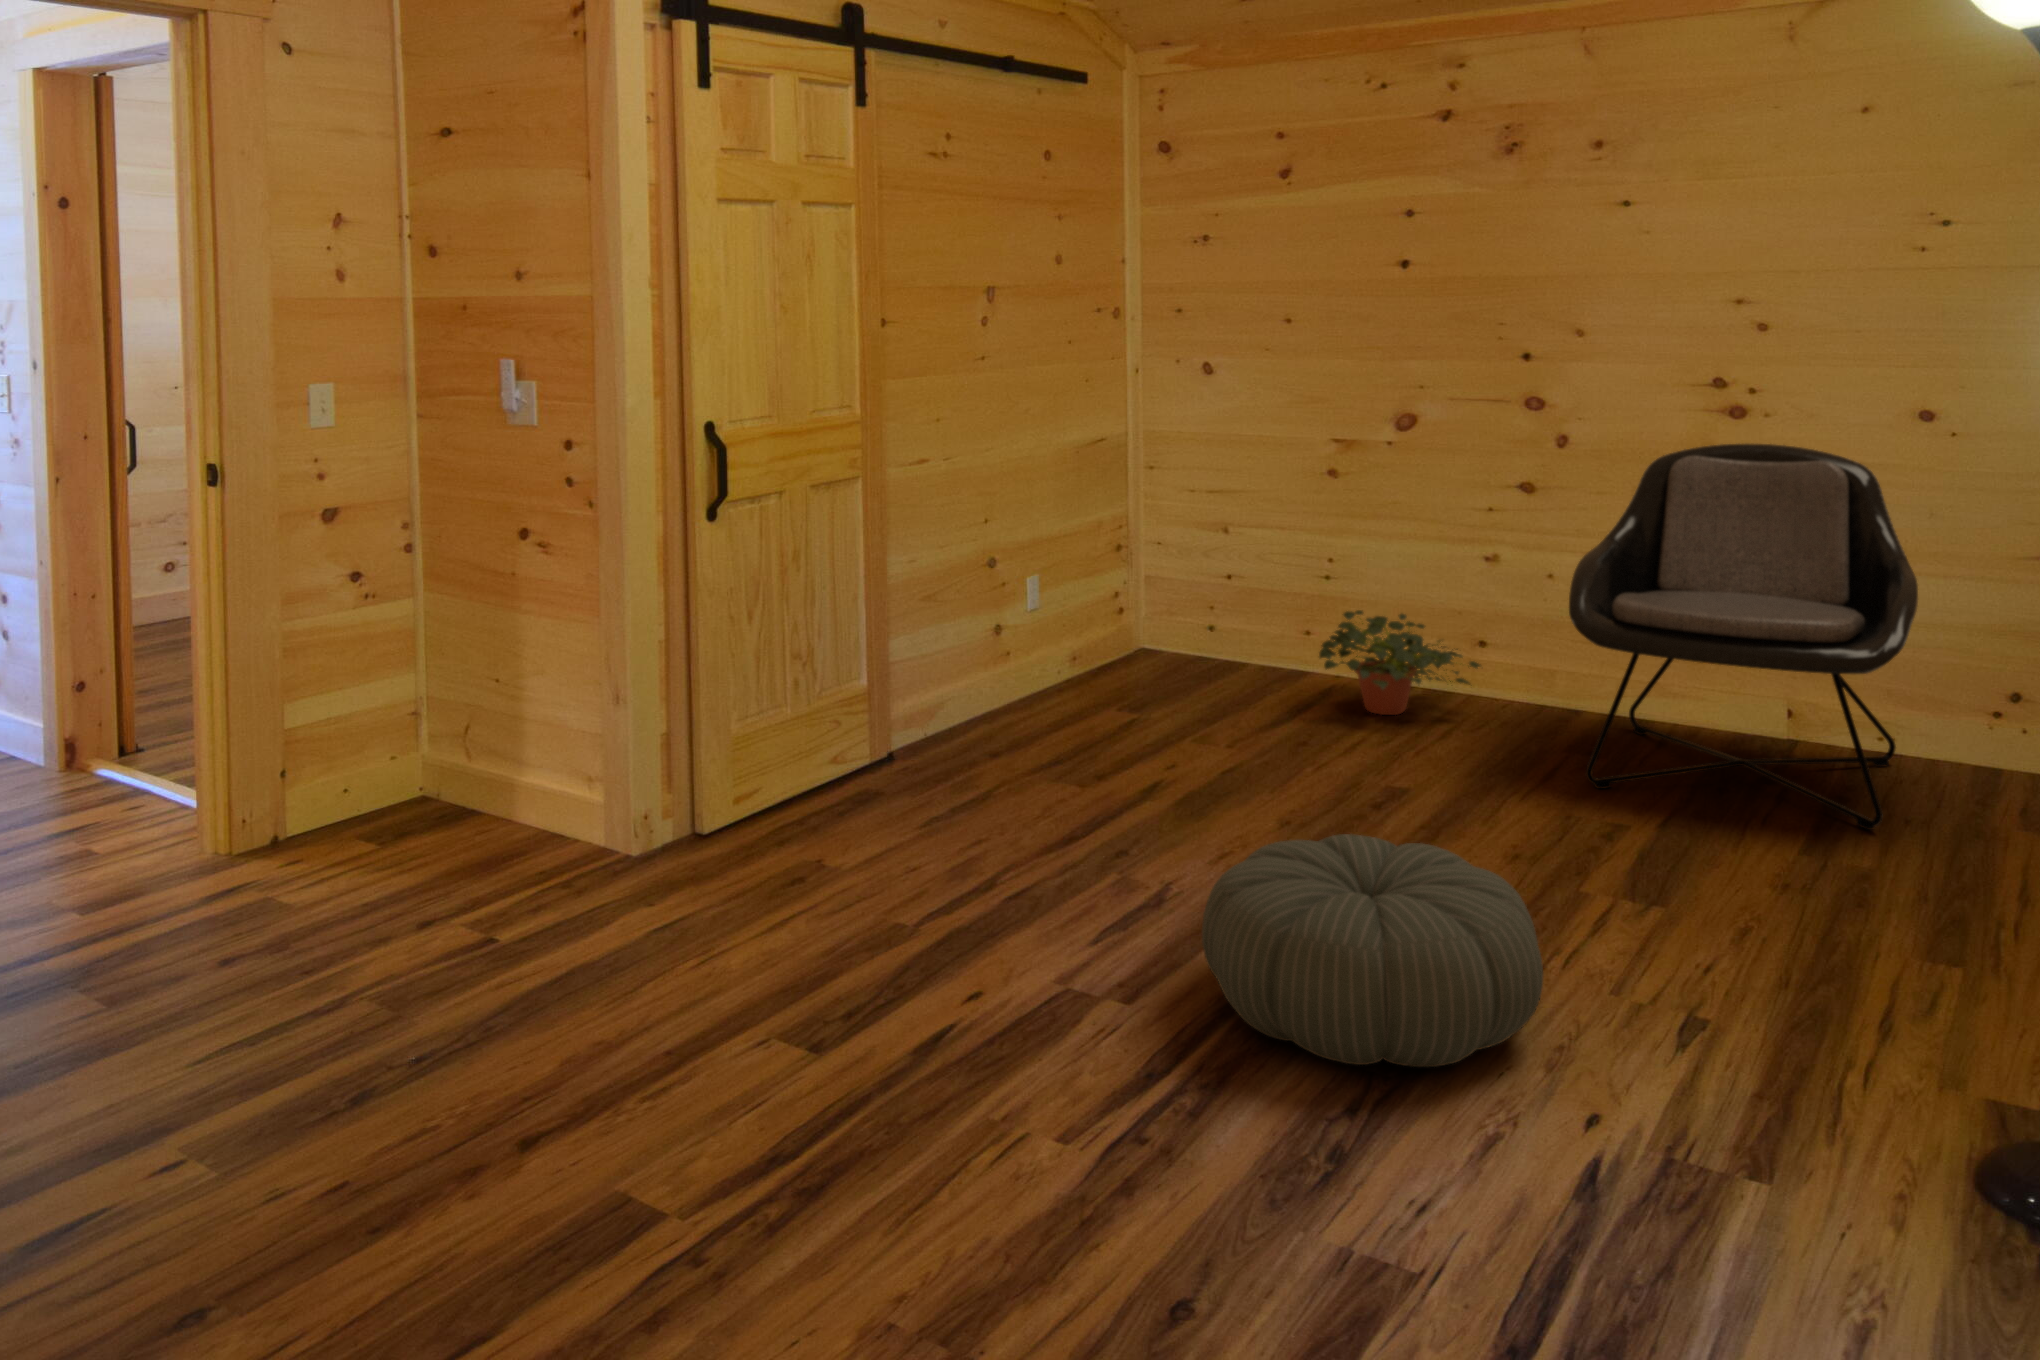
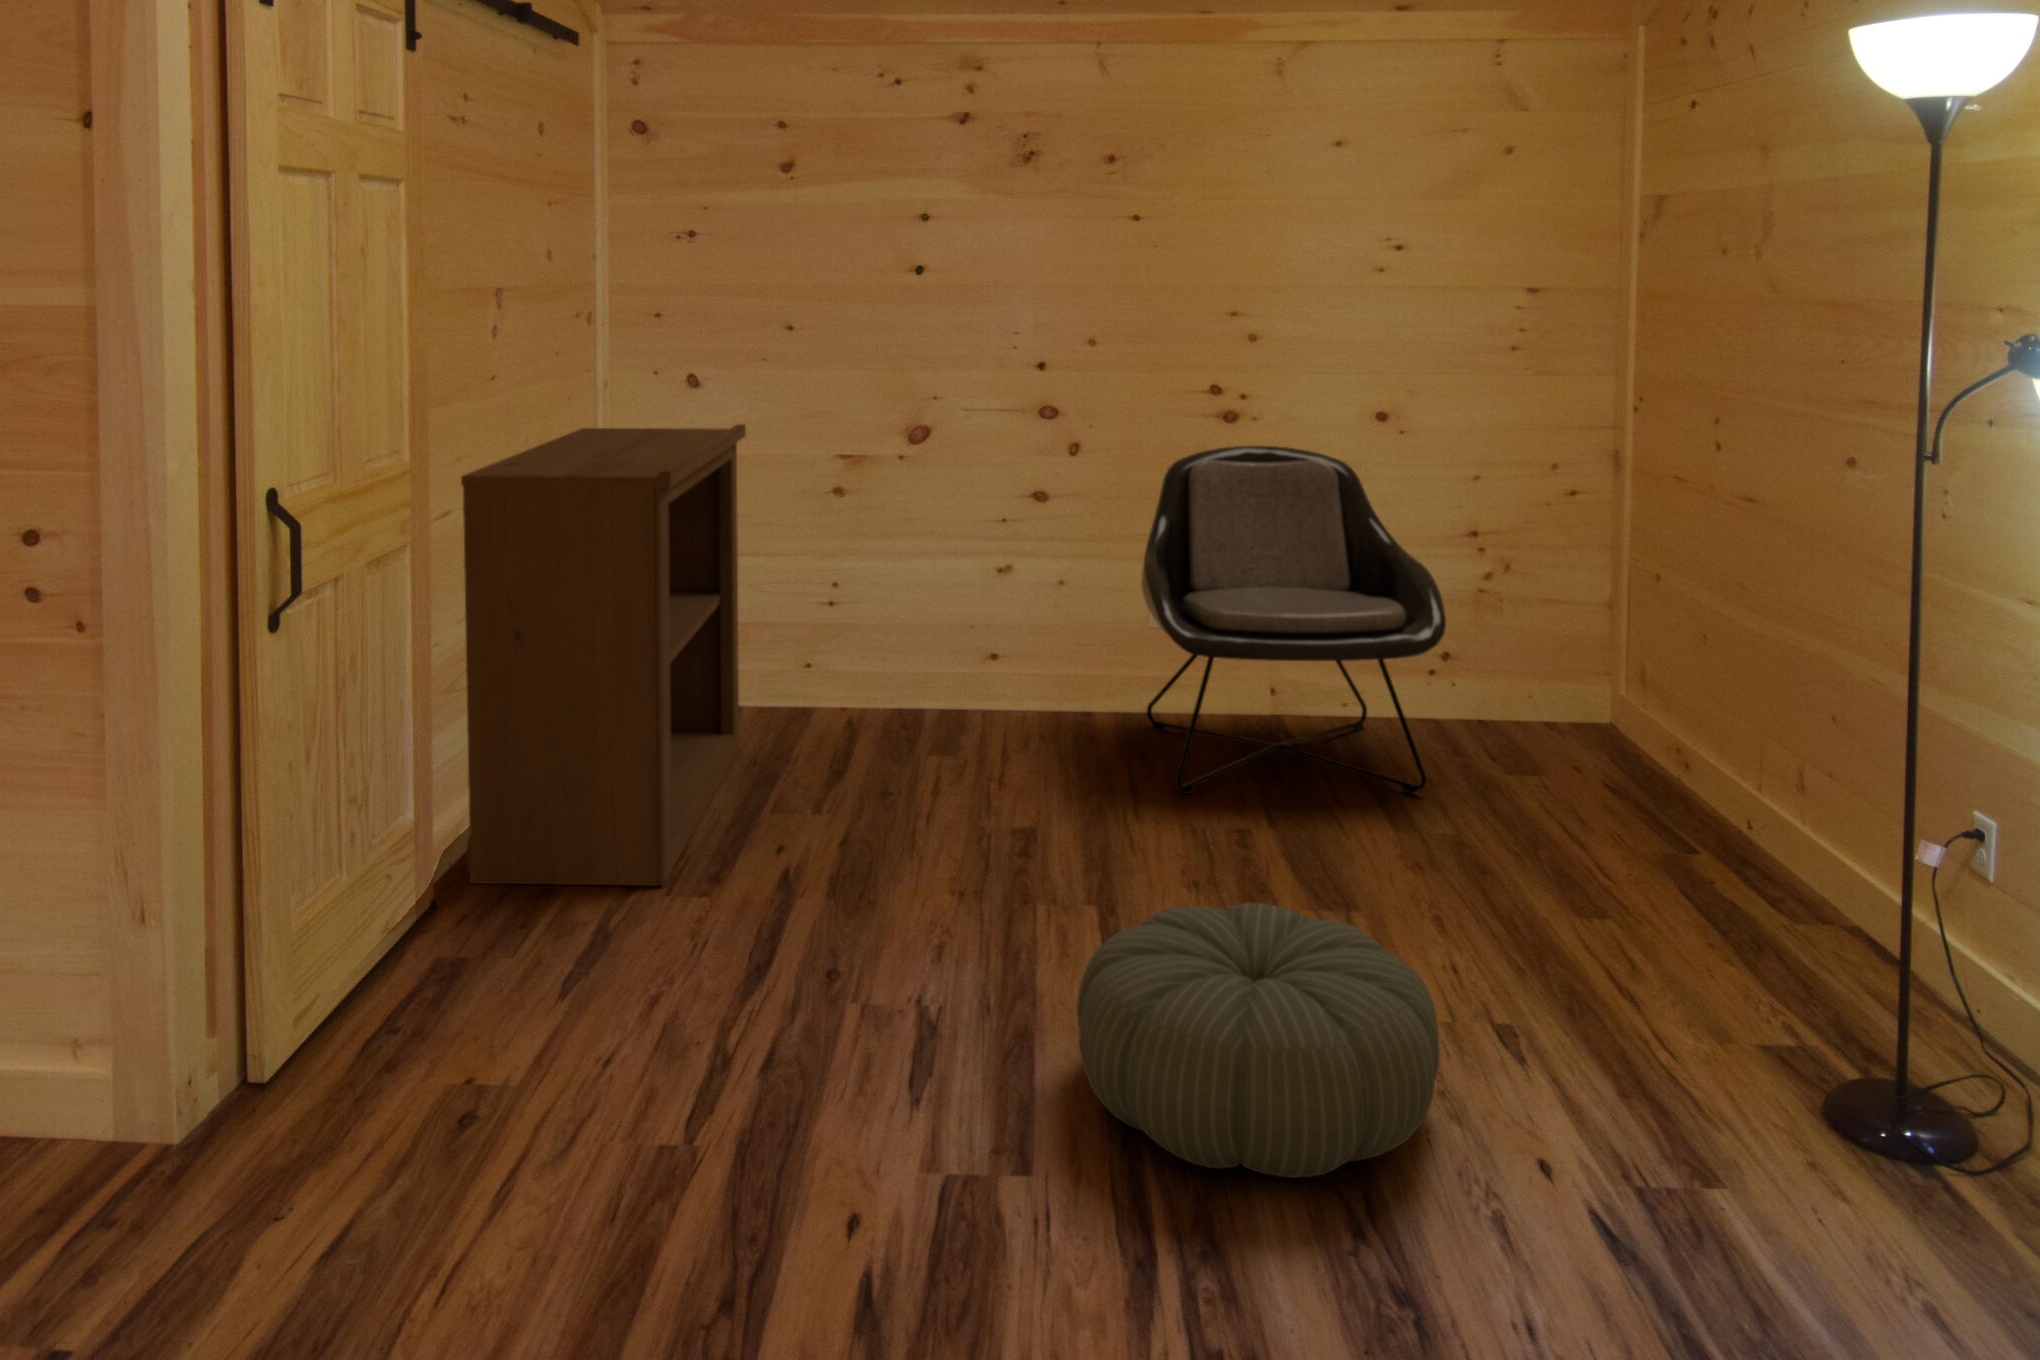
bookshelf: none [918,404,1221,775] -> present [461,424,746,886]
potted plant: present [1319,610,1480,715] -> none [857,636,1016,747]

